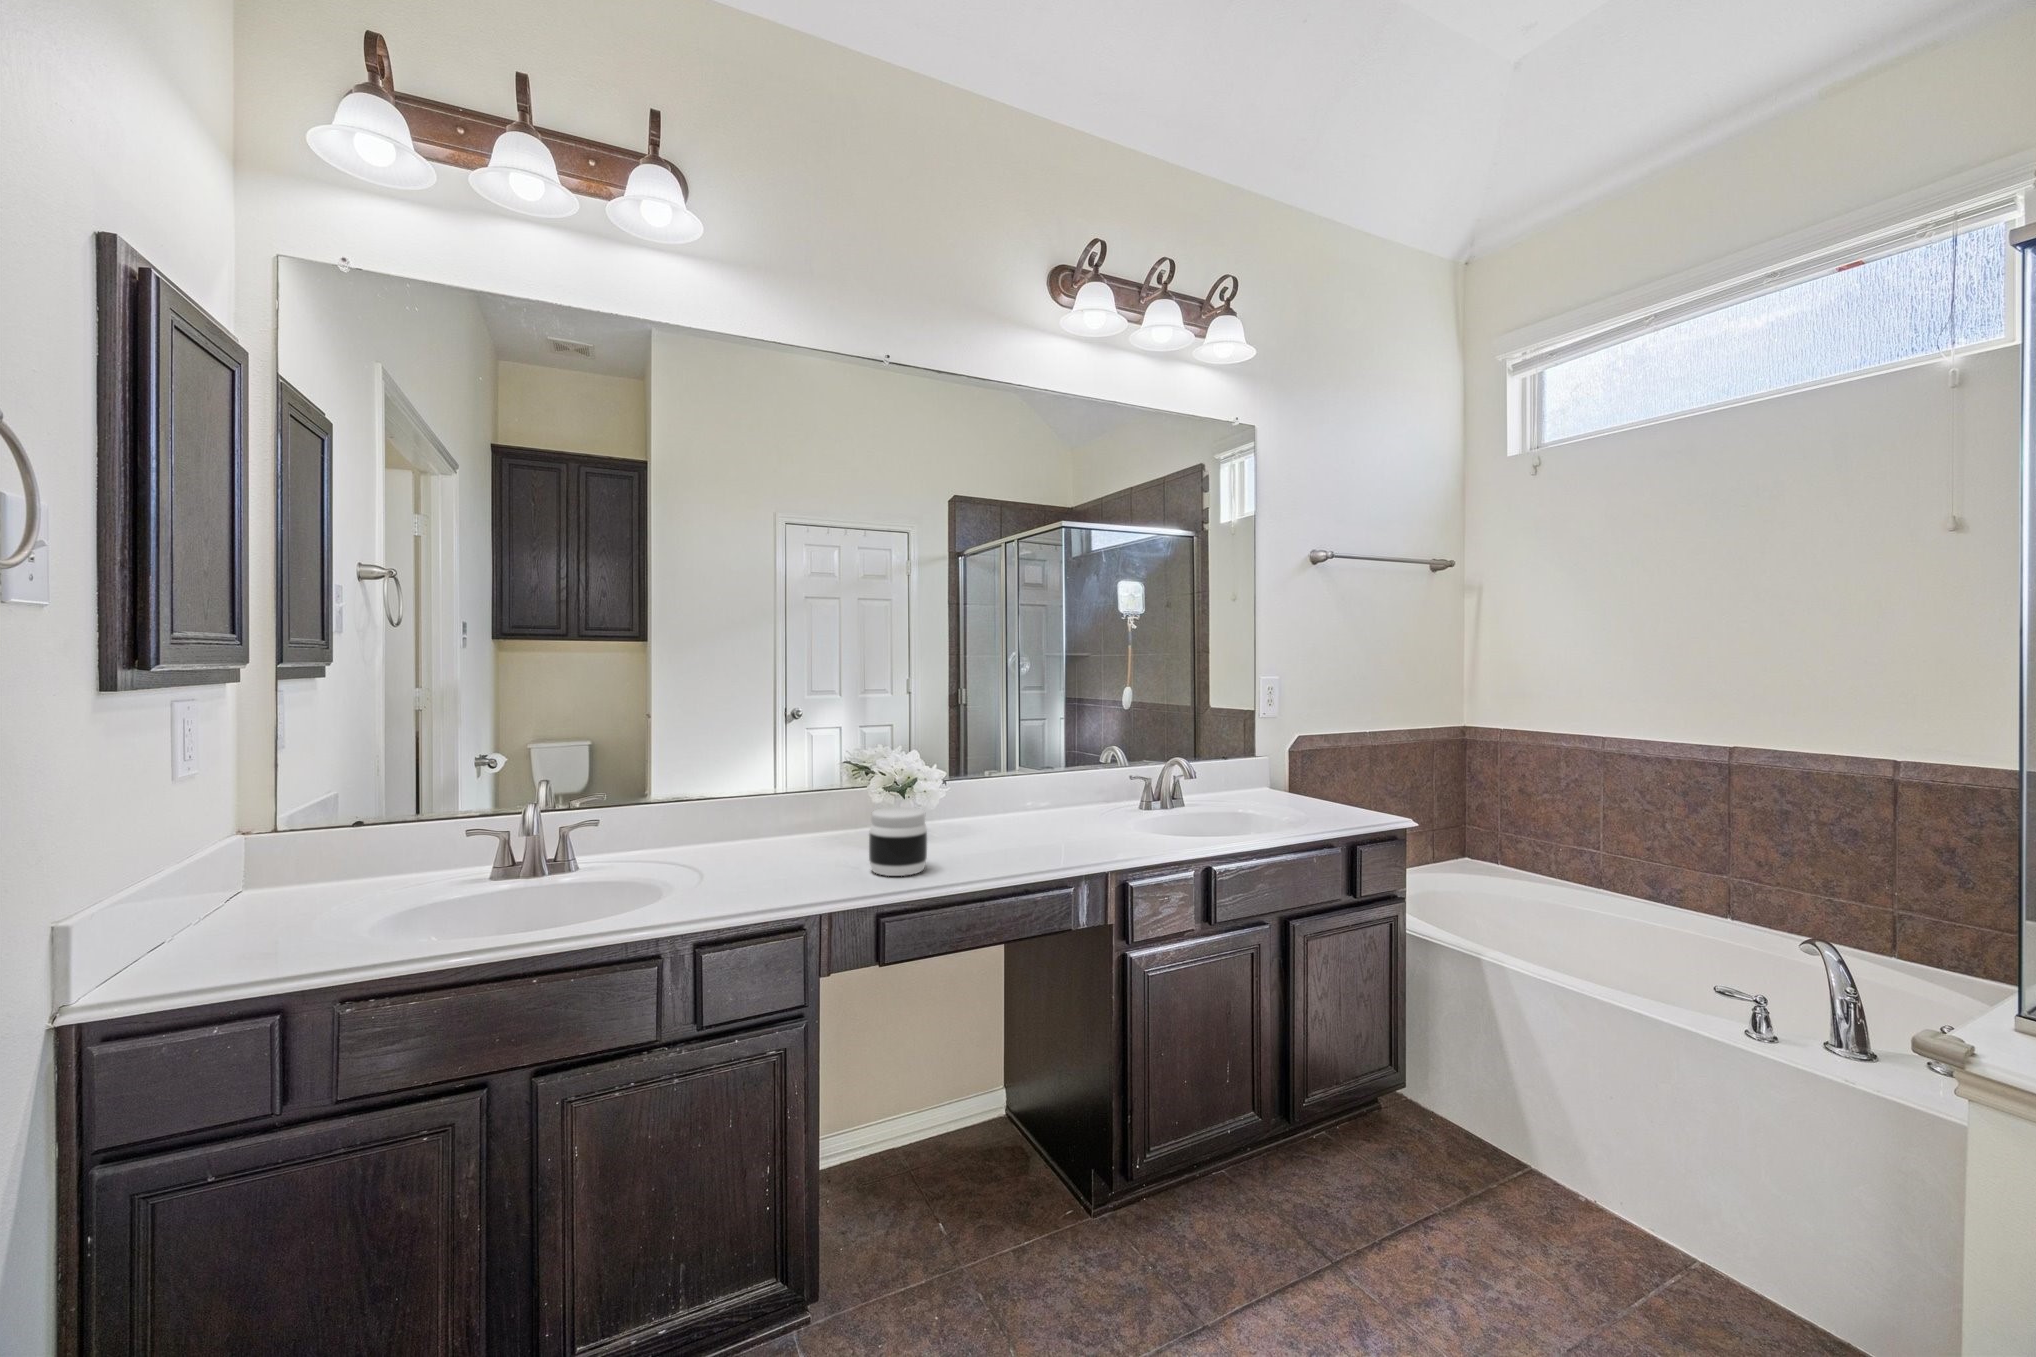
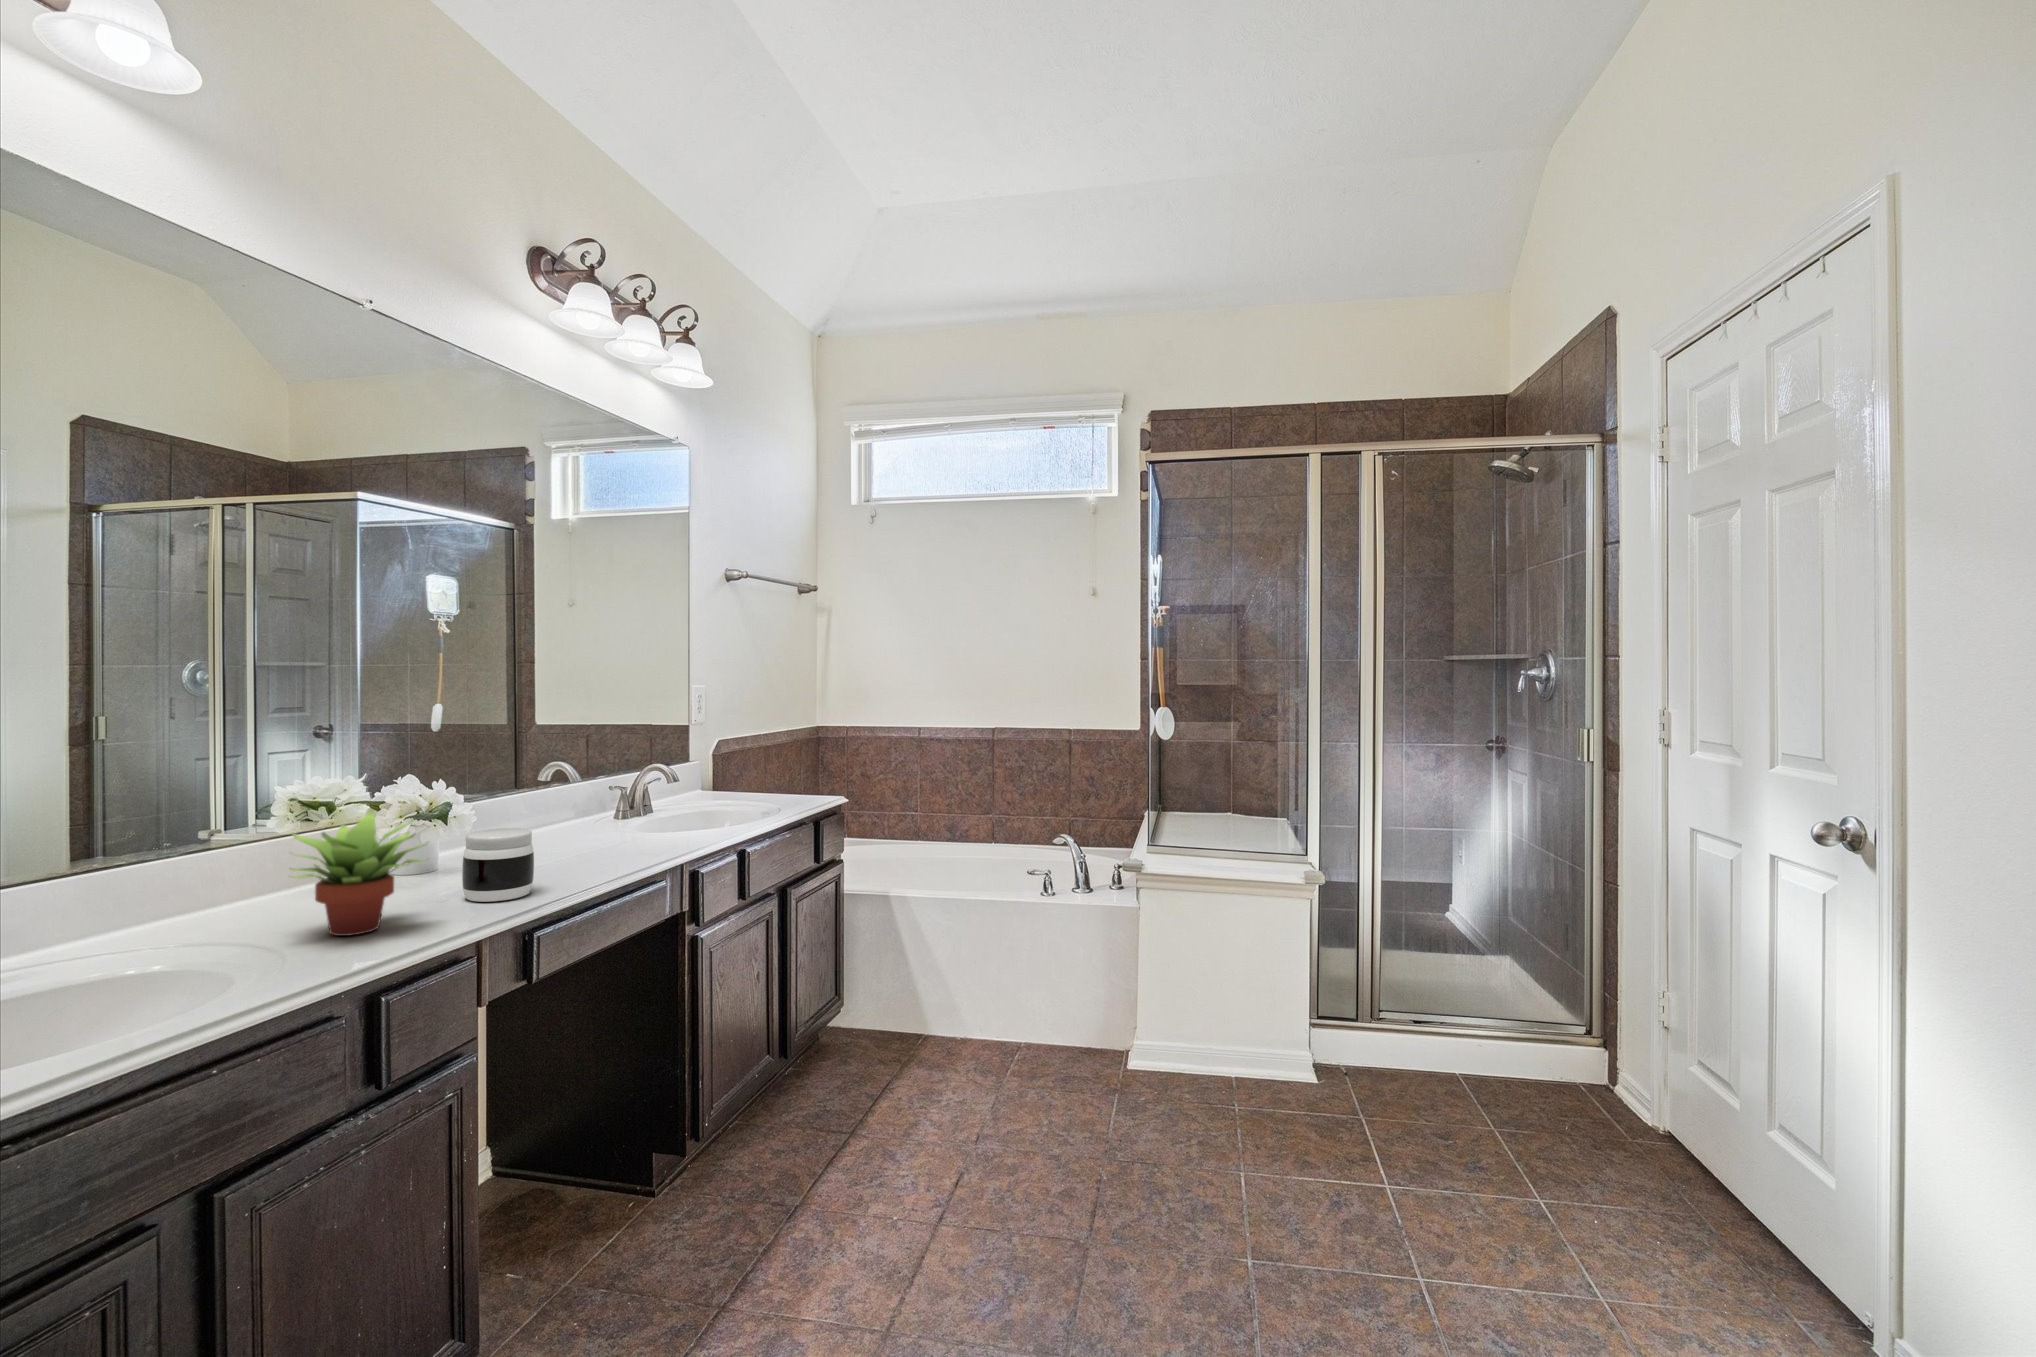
succulent plant: none [713,778,815,883] -> present [292,810,428,936]

